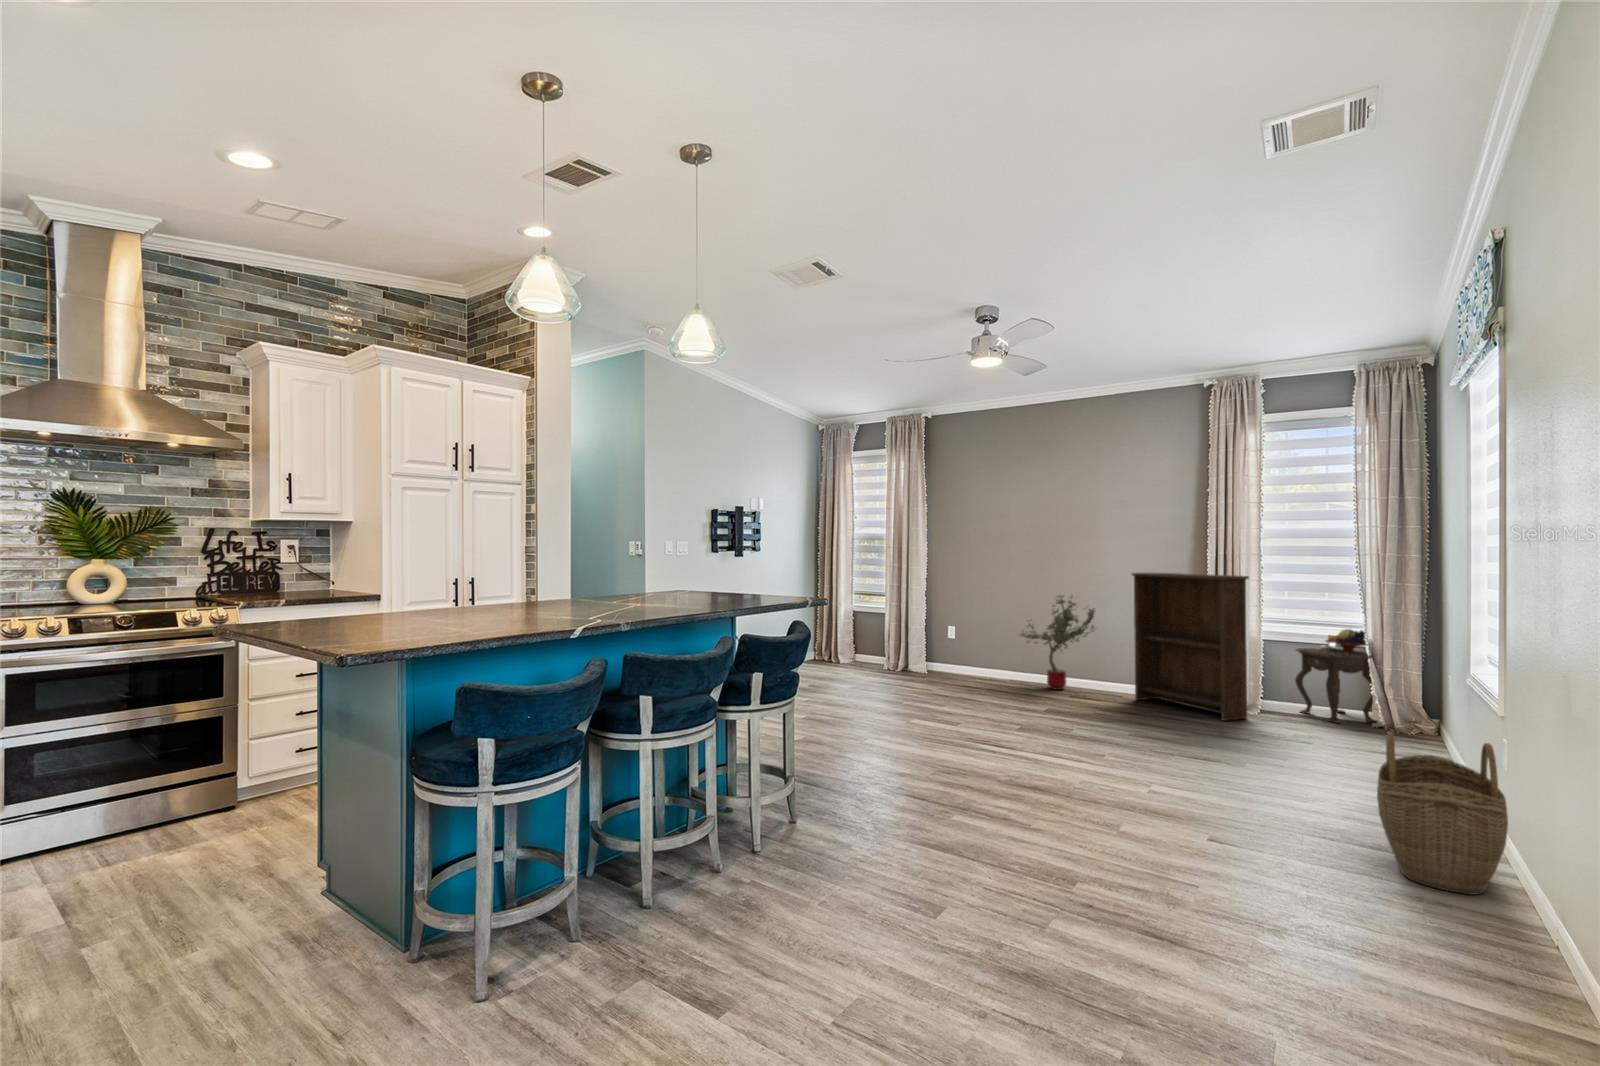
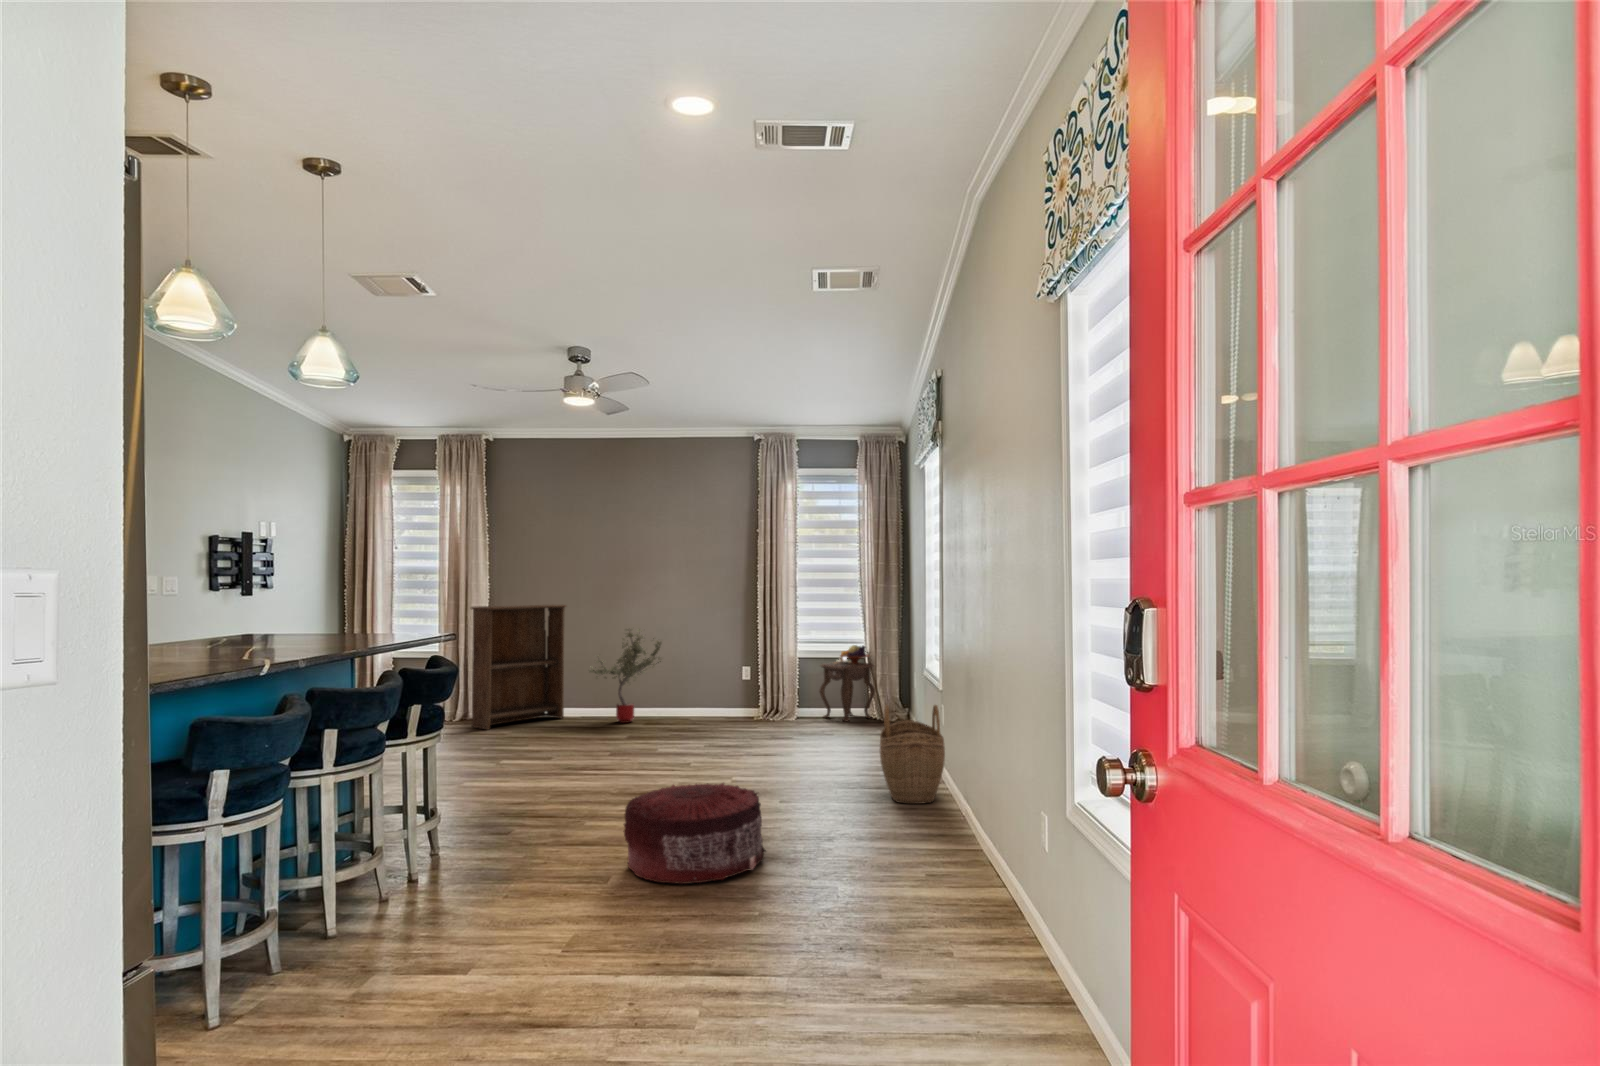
bookshelf: present [1132,573,1249,721] -> present [471,604,566,729]
pouf: none [963,801,1165,965] -> present [624,783,766,884]

